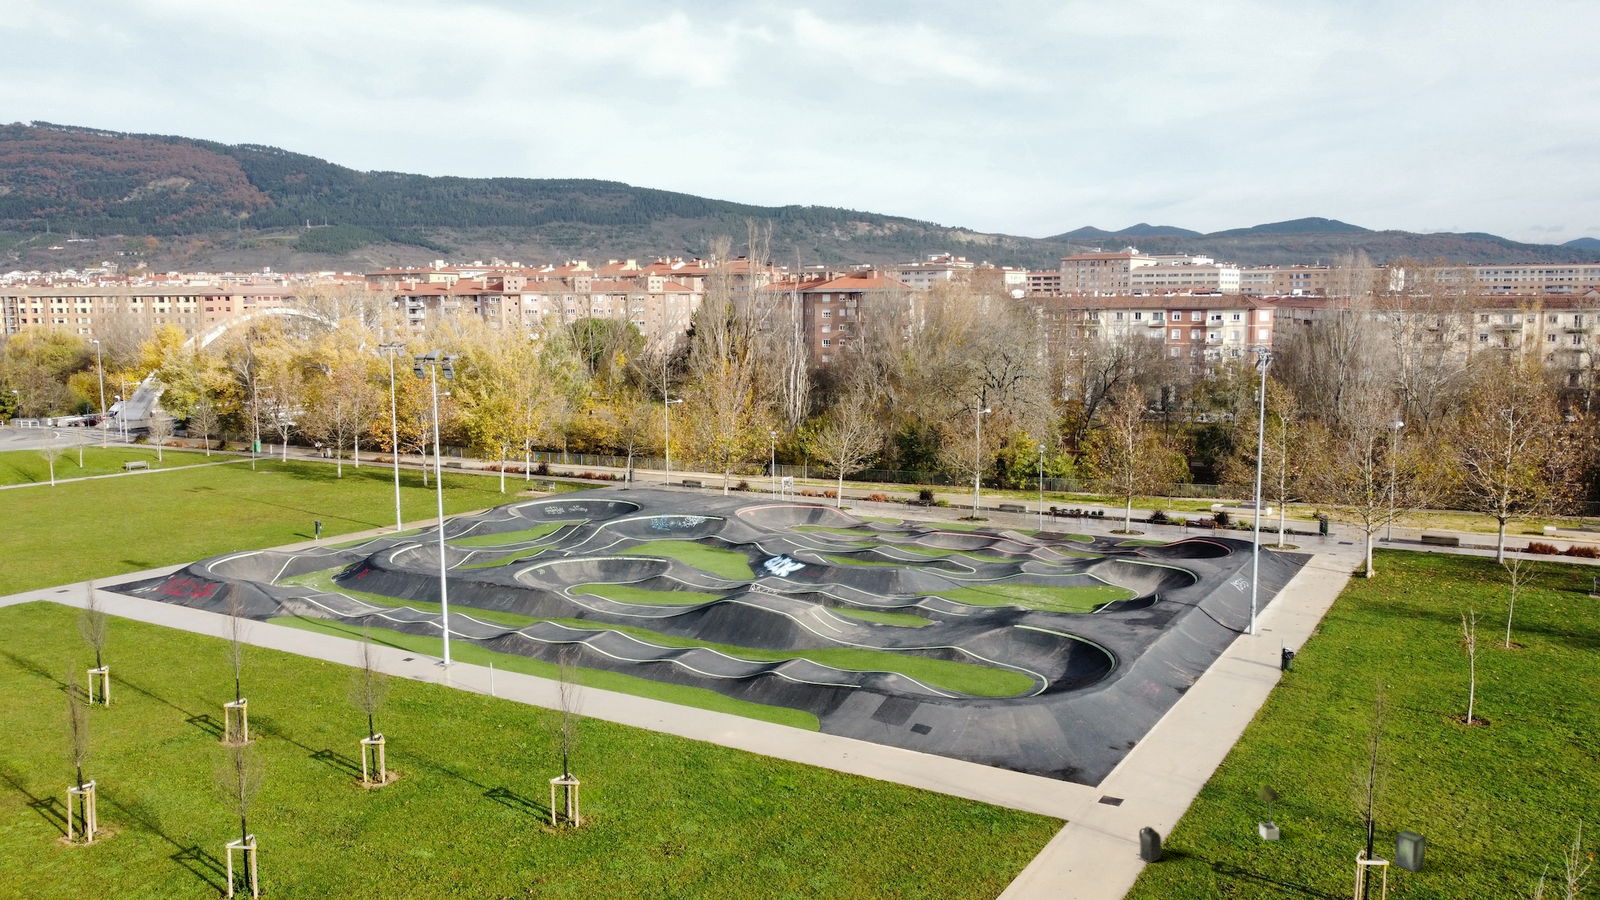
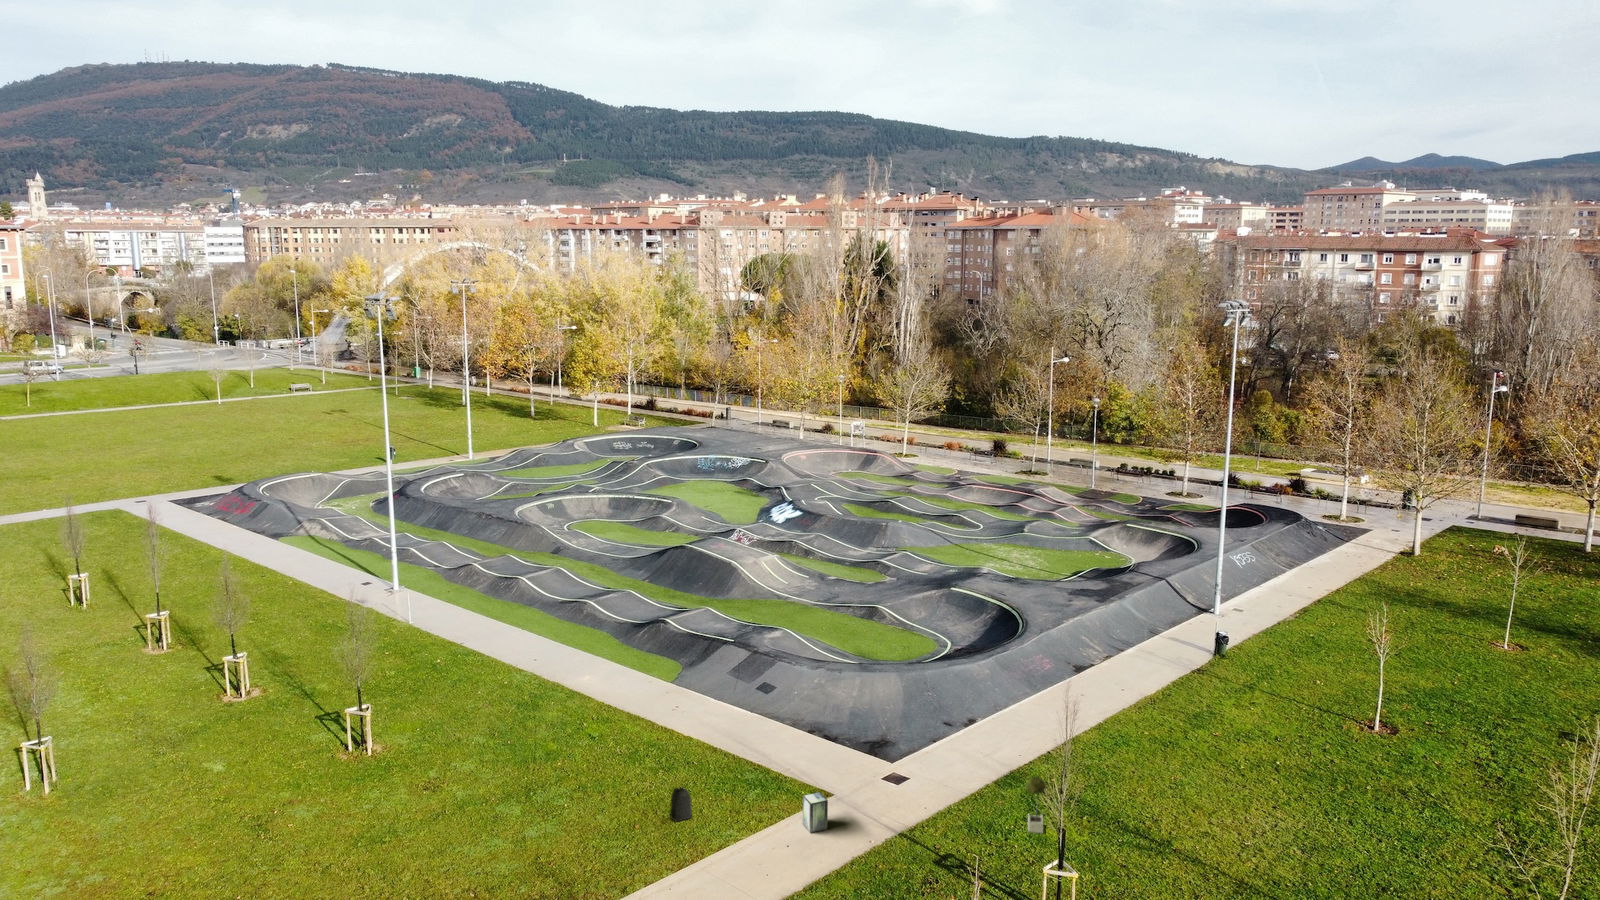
backpack: present [1139,827,1162,862] -> present [670,787,692,821]
storage box: present [1395,830,1426,872] -> present [802,792,828,833]

